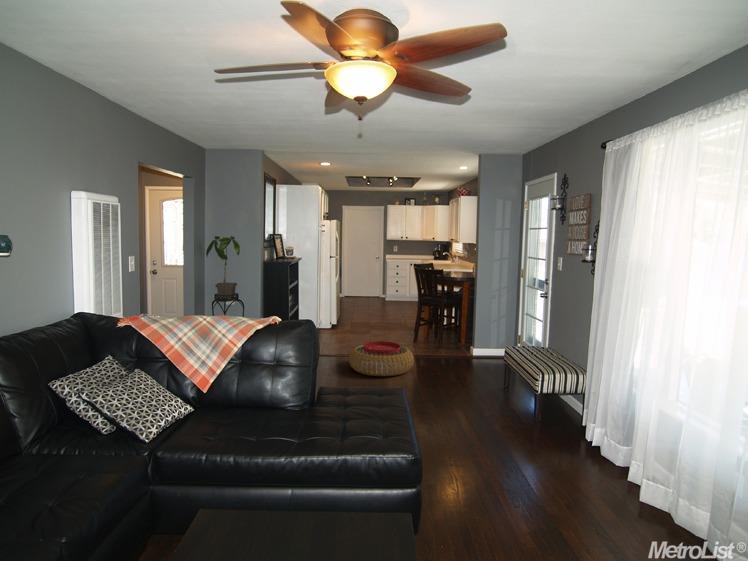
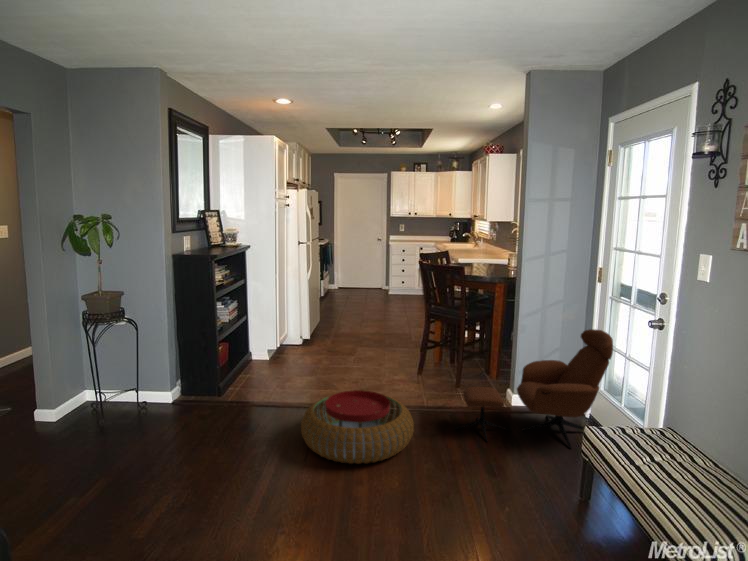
lounge chair: none [438,305,527,371] -> present [456,329,613,448]

